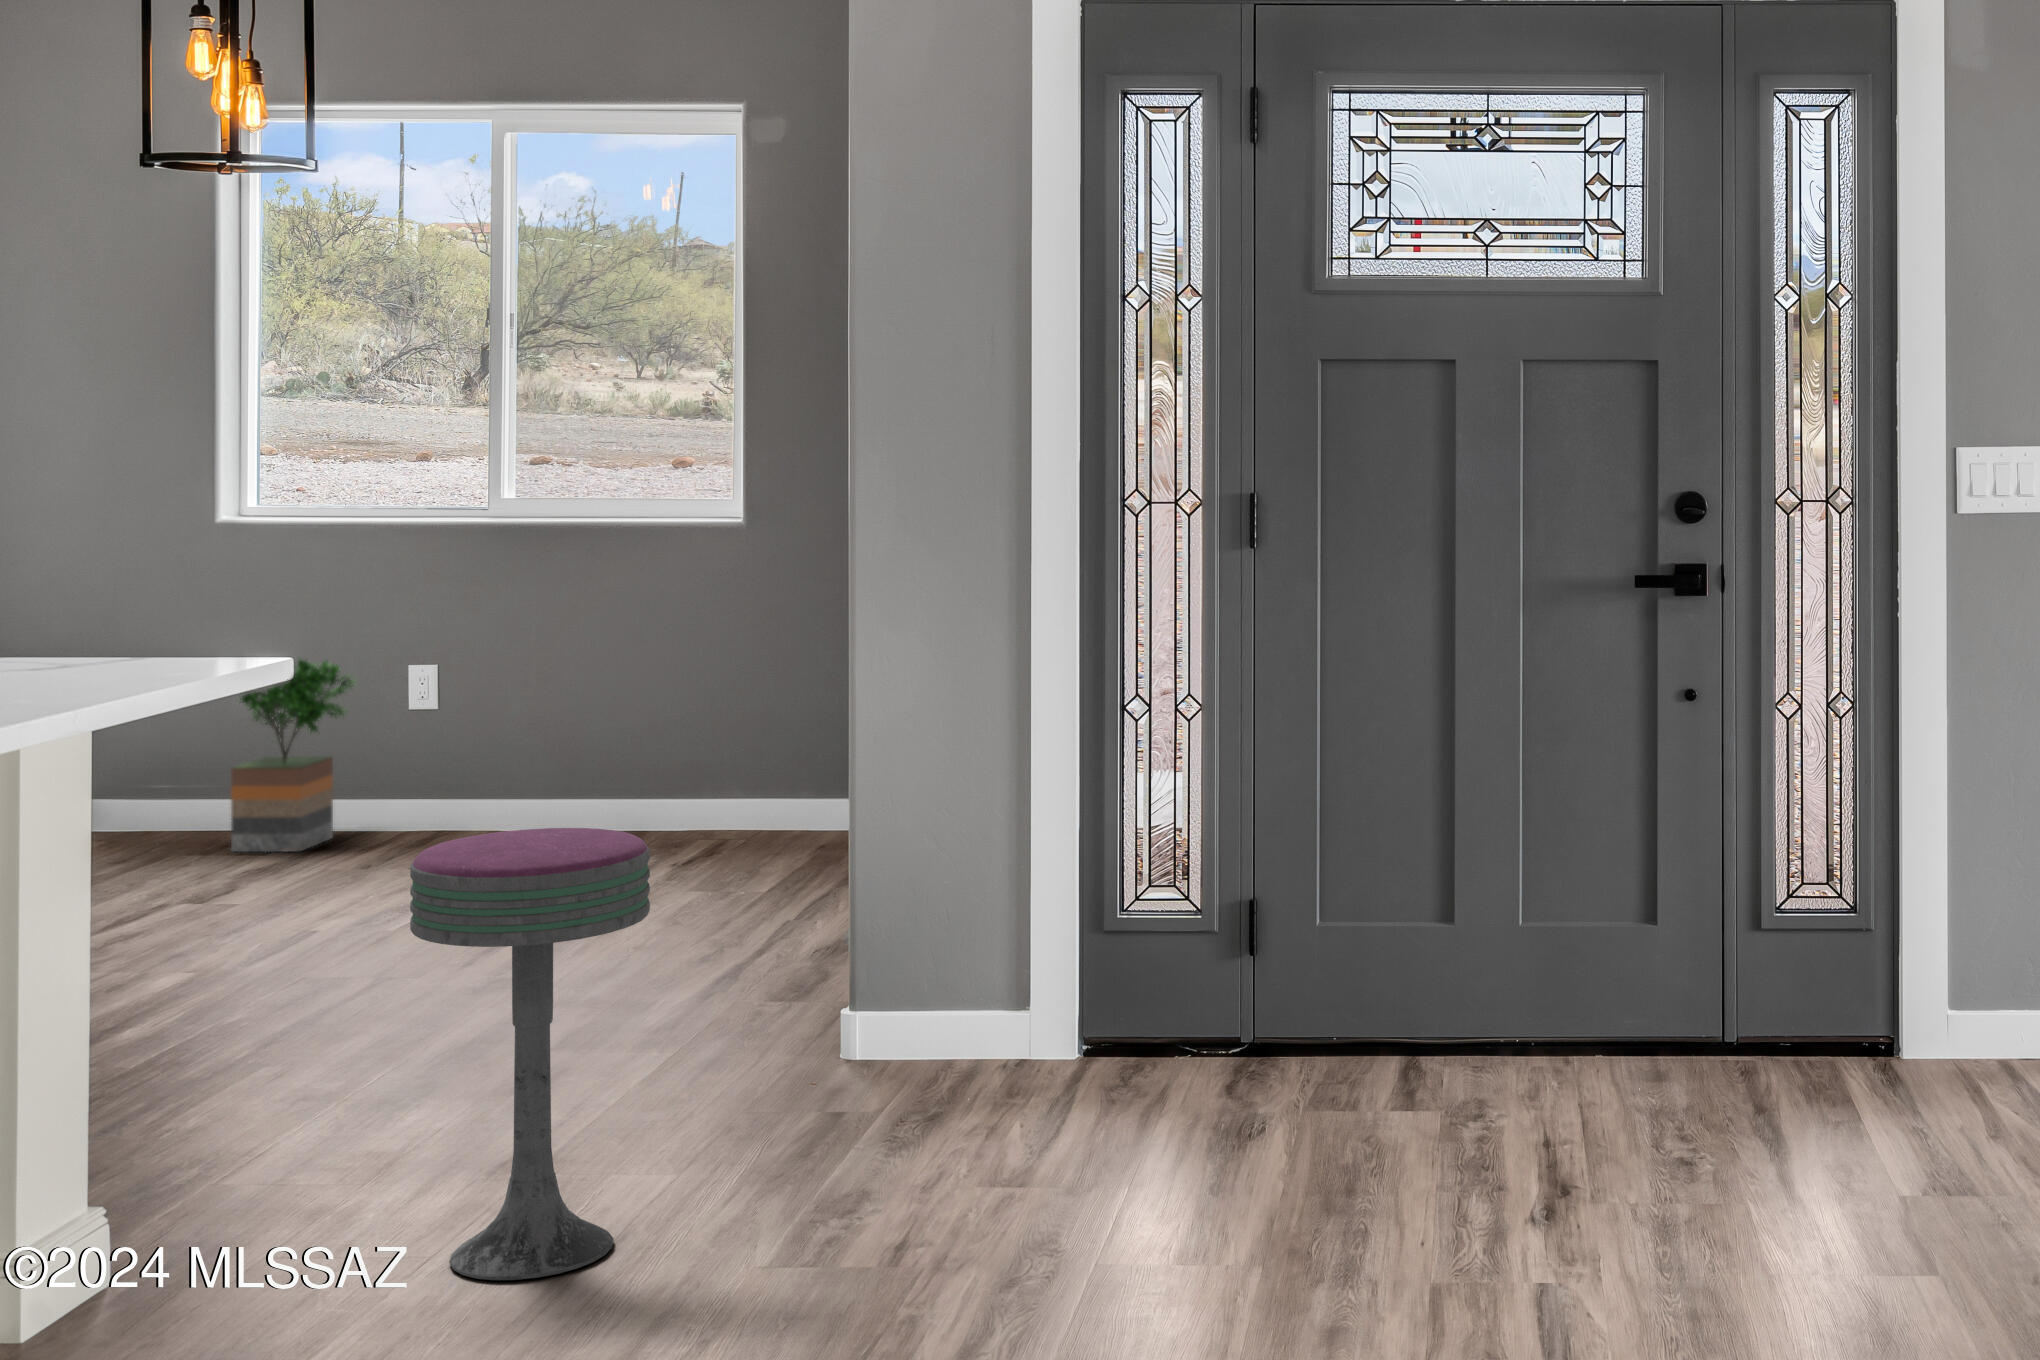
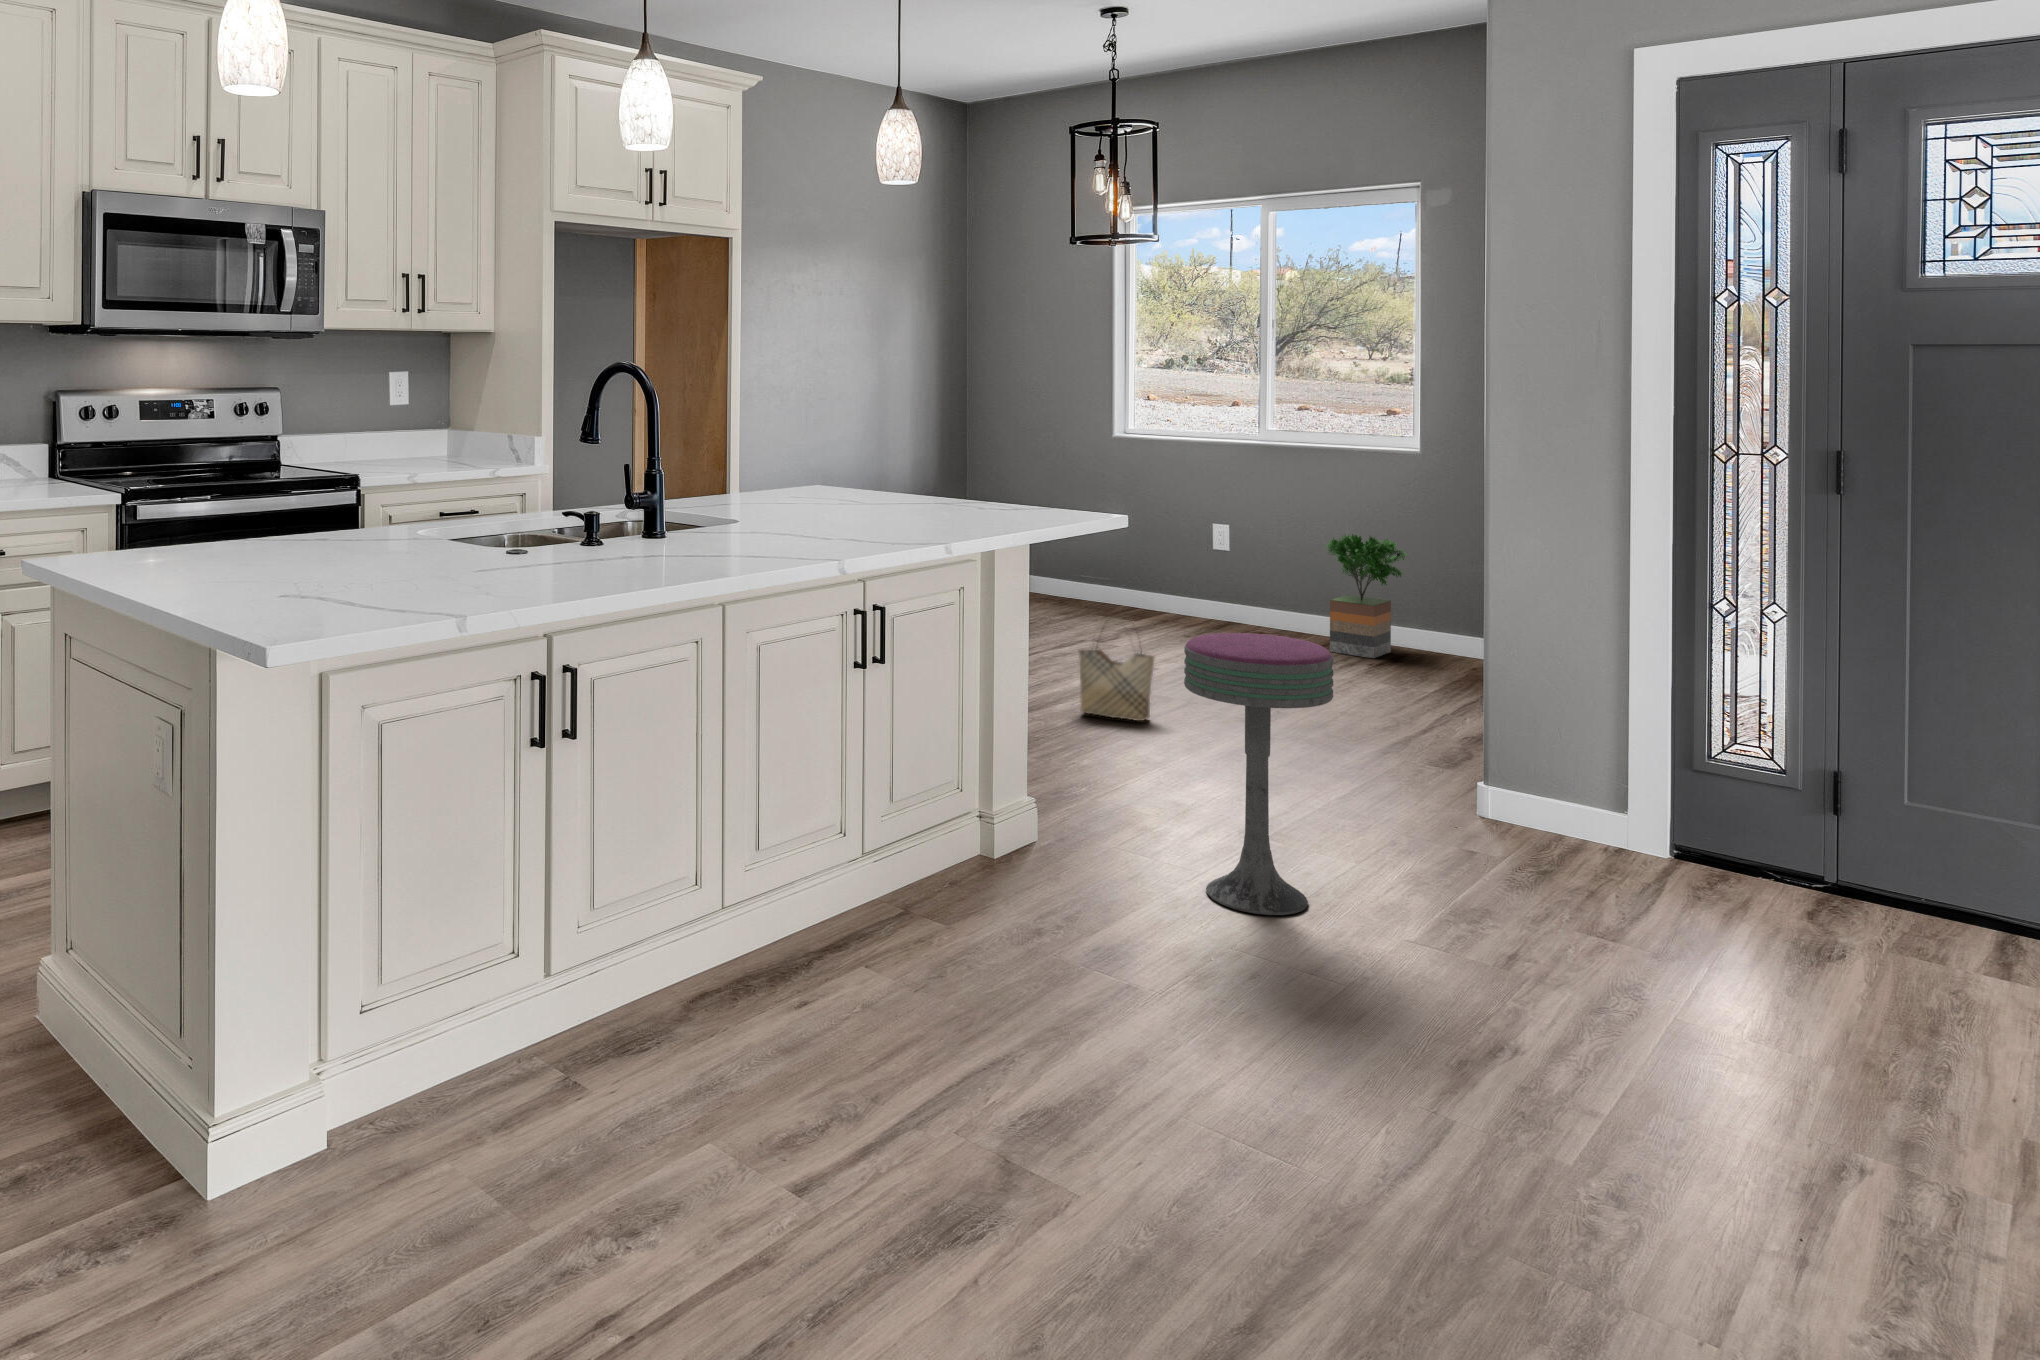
potted tree: present [231,659,356,852] -> present [1327,534,1407,658]
woven basket: none [166,839,315,1027] -> present [1079,616,1154,721]

